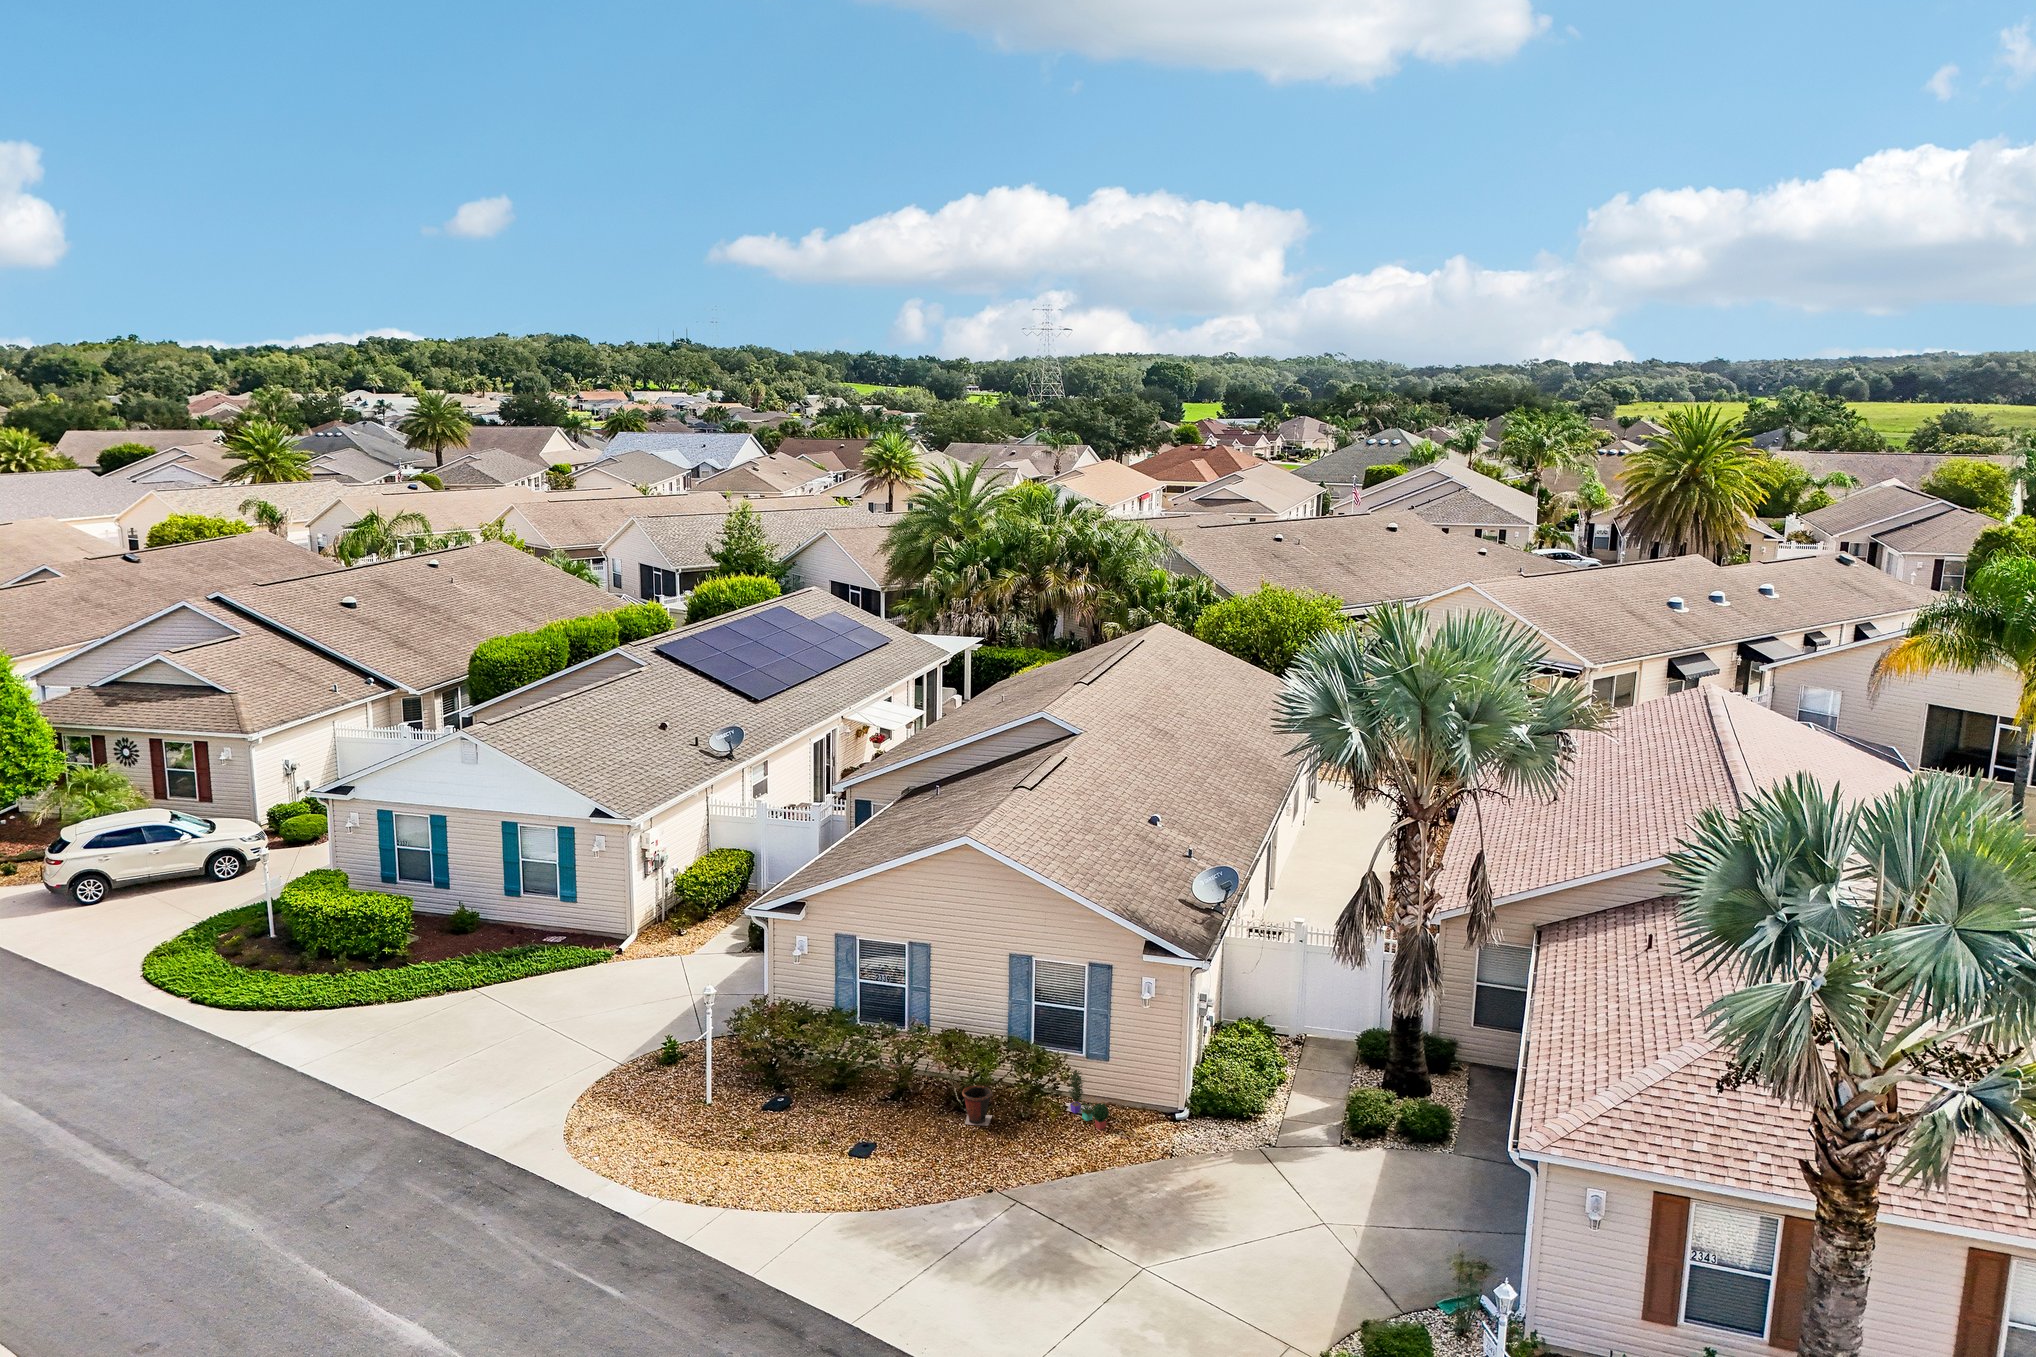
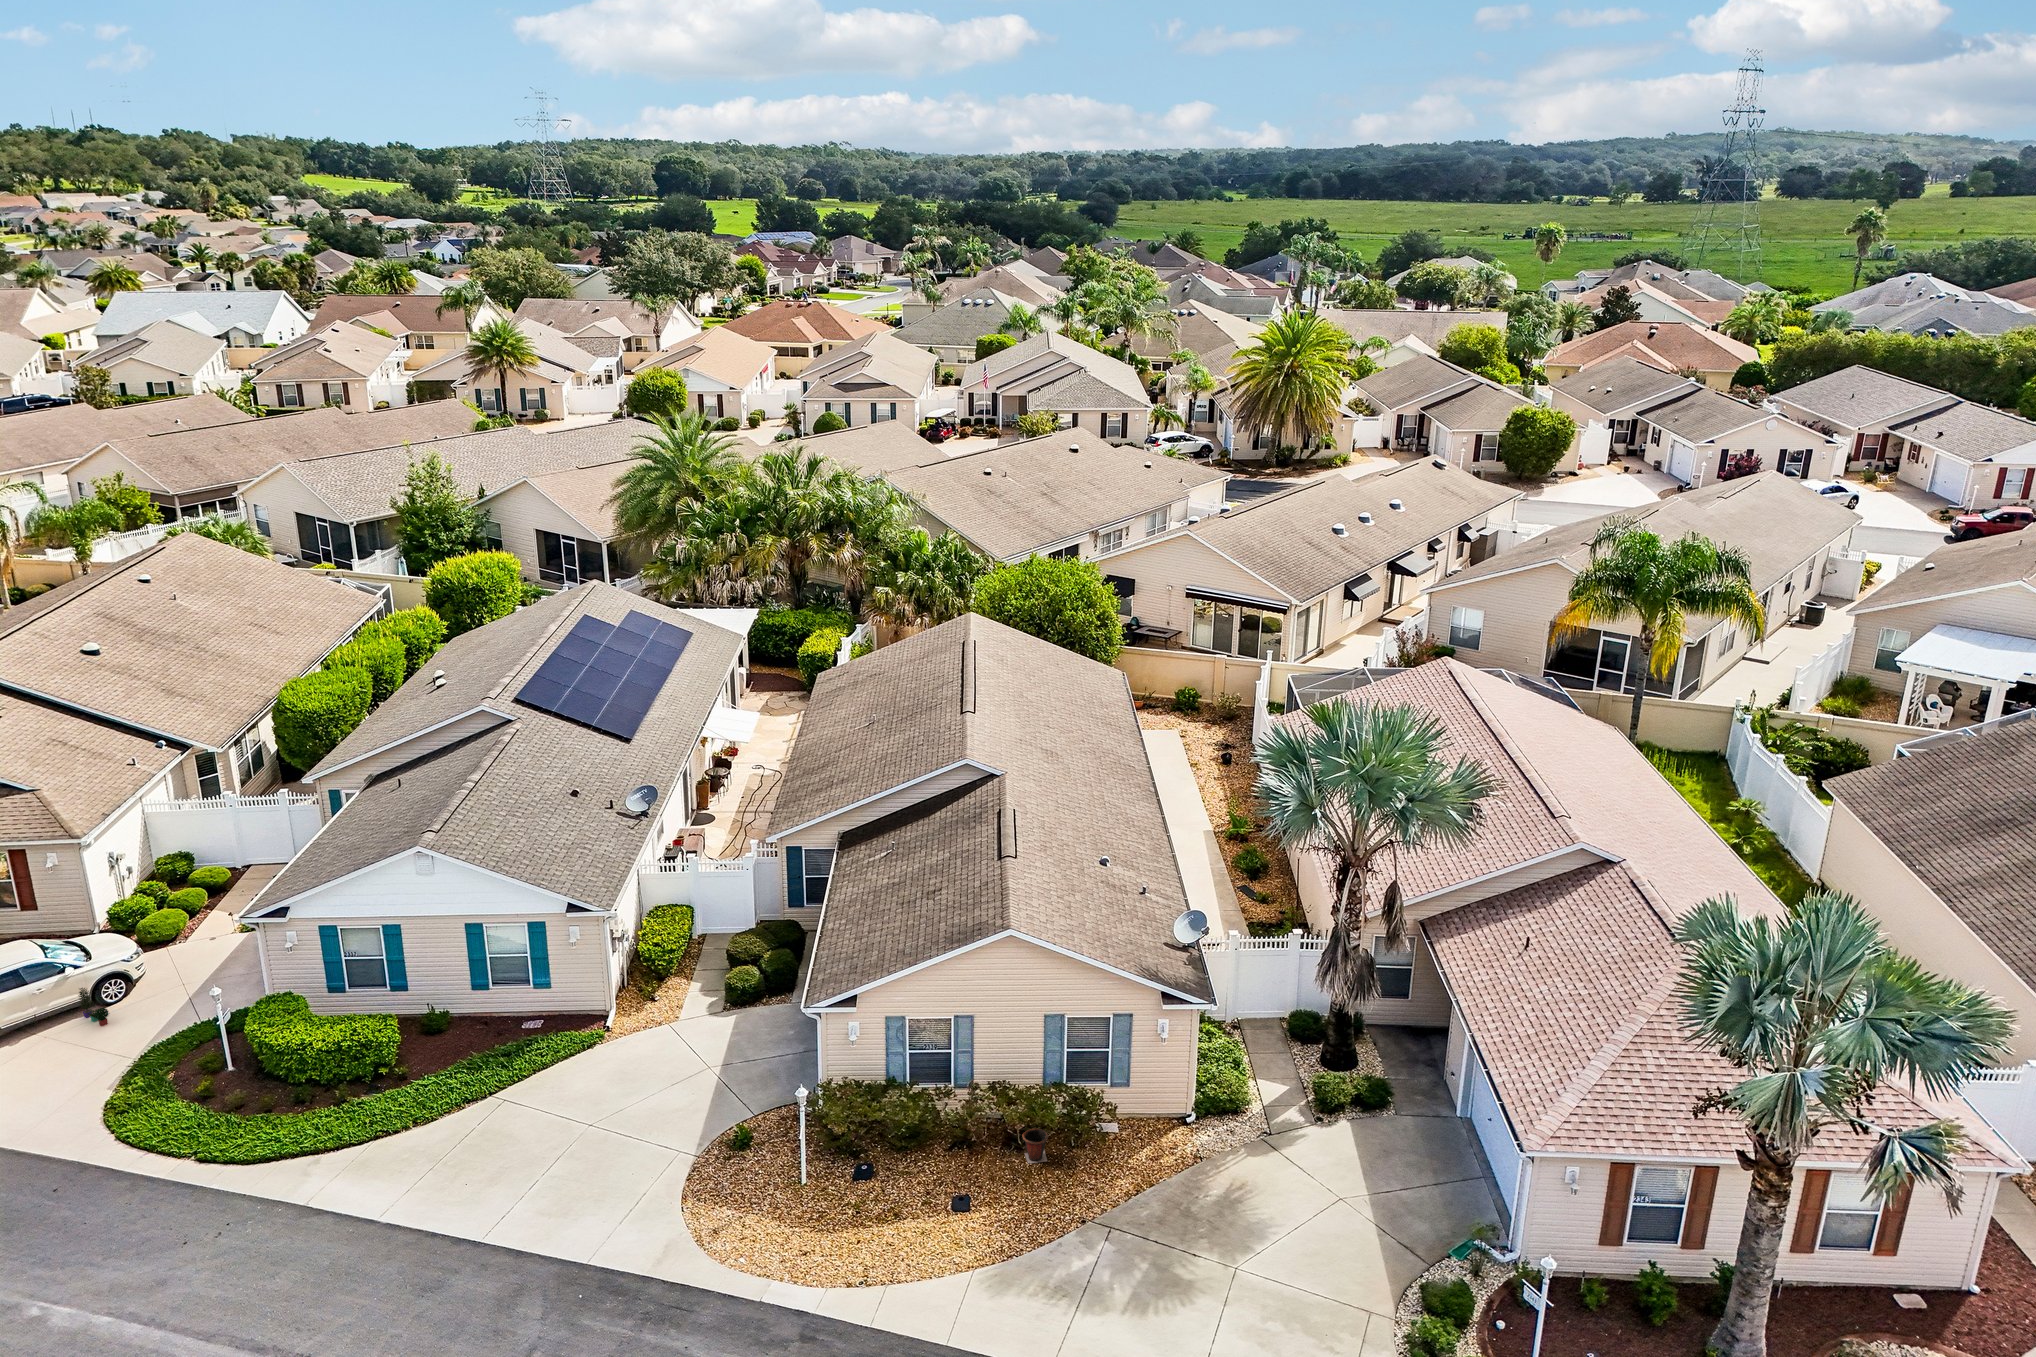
potted plant: present [1069,1070,1109,1130] -> present [78,988,109,1026]

